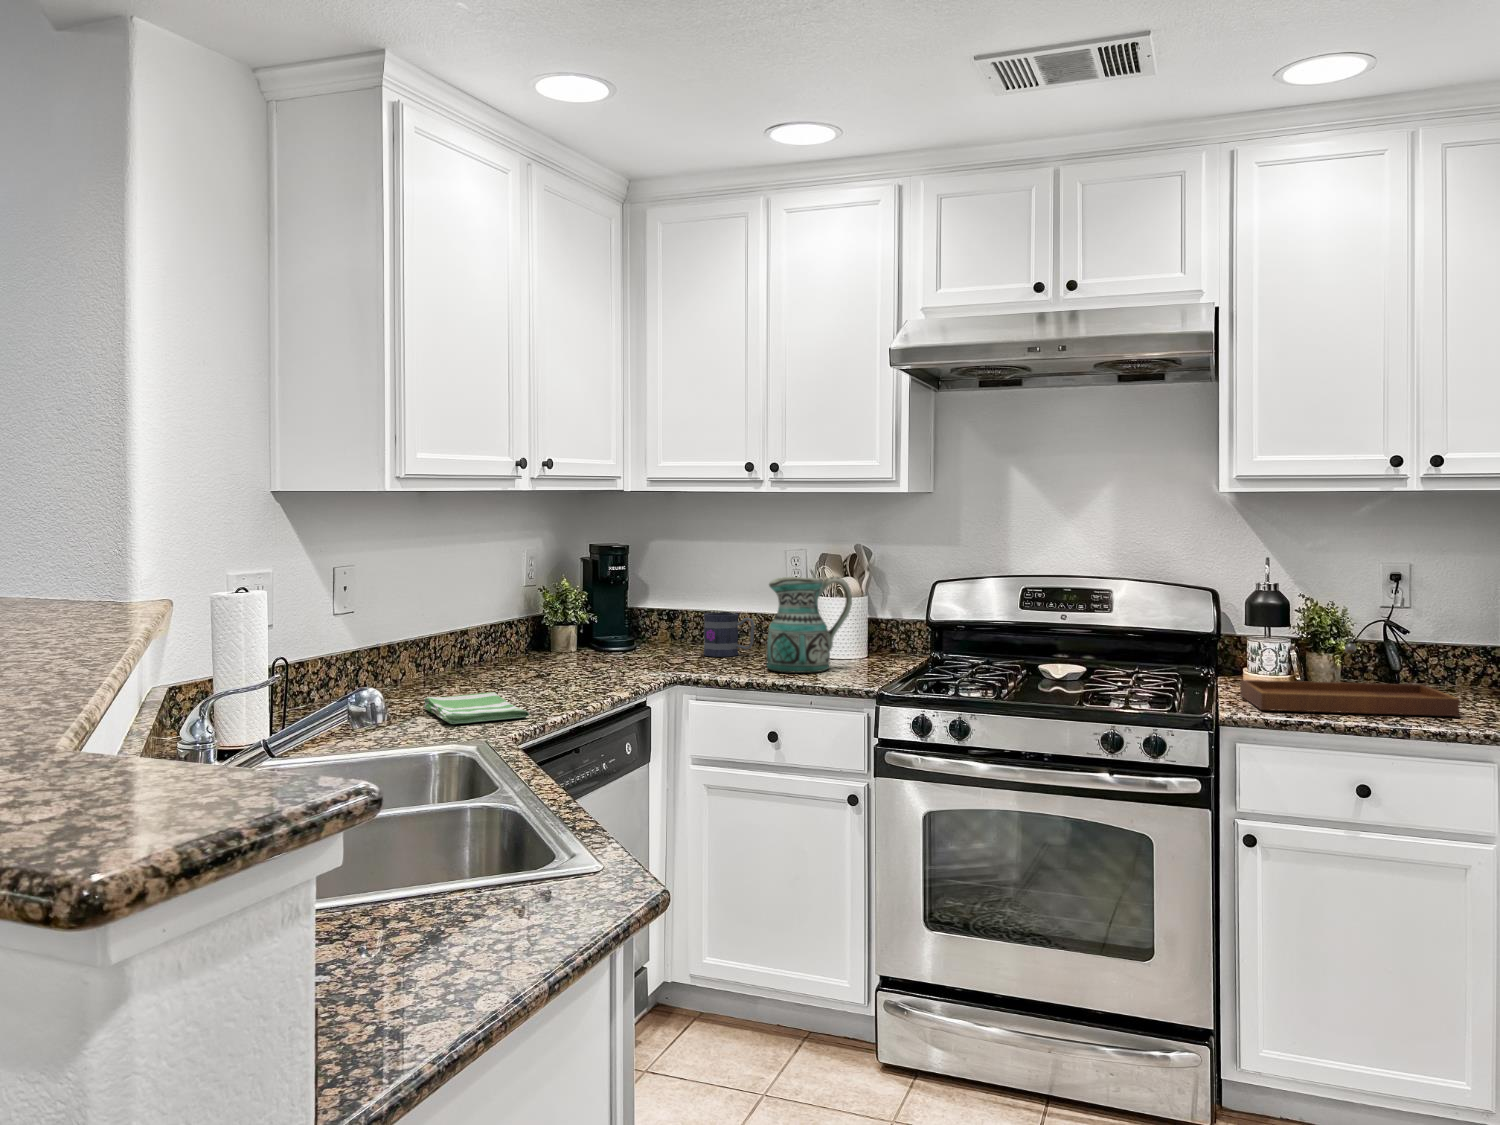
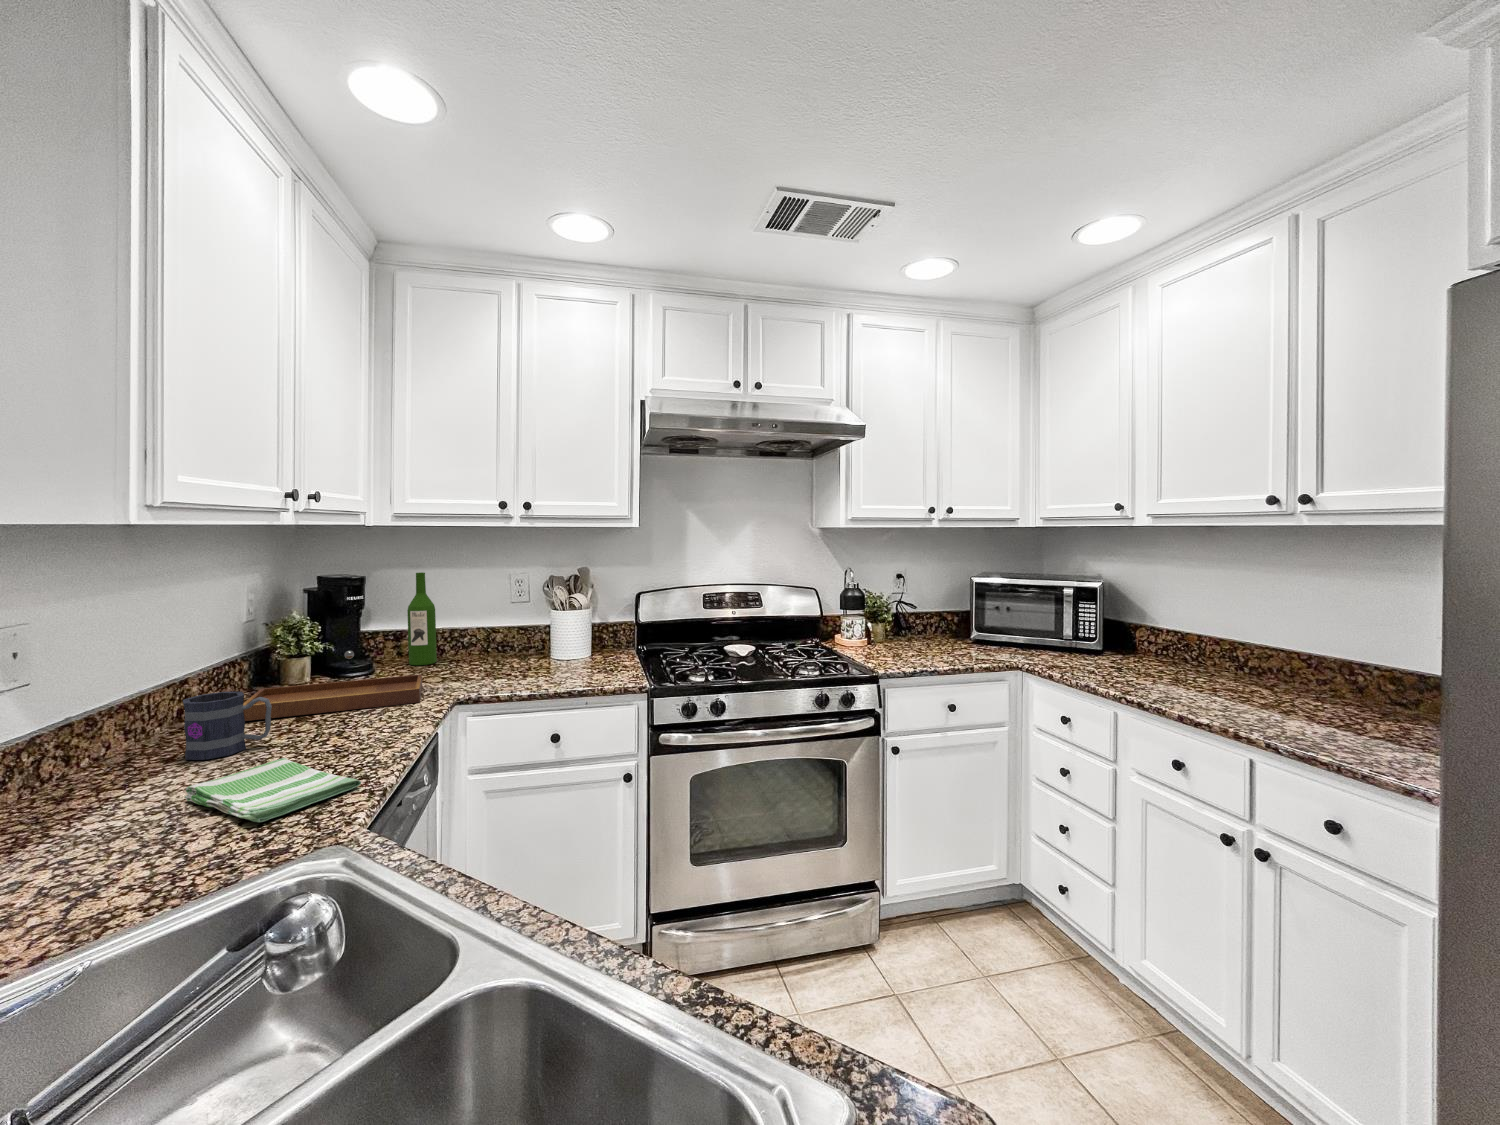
wine bottle: none [675,543,704,650] -> present [407,572,437,665]
ceramic pitcher: present [766,576,852,673] -> none [527,596,593,678]
mug: present [704,613,755,657] -> present [183,692,272,760]
tray: present [1240,643,1460,716] -> present [243,651,422,721]

